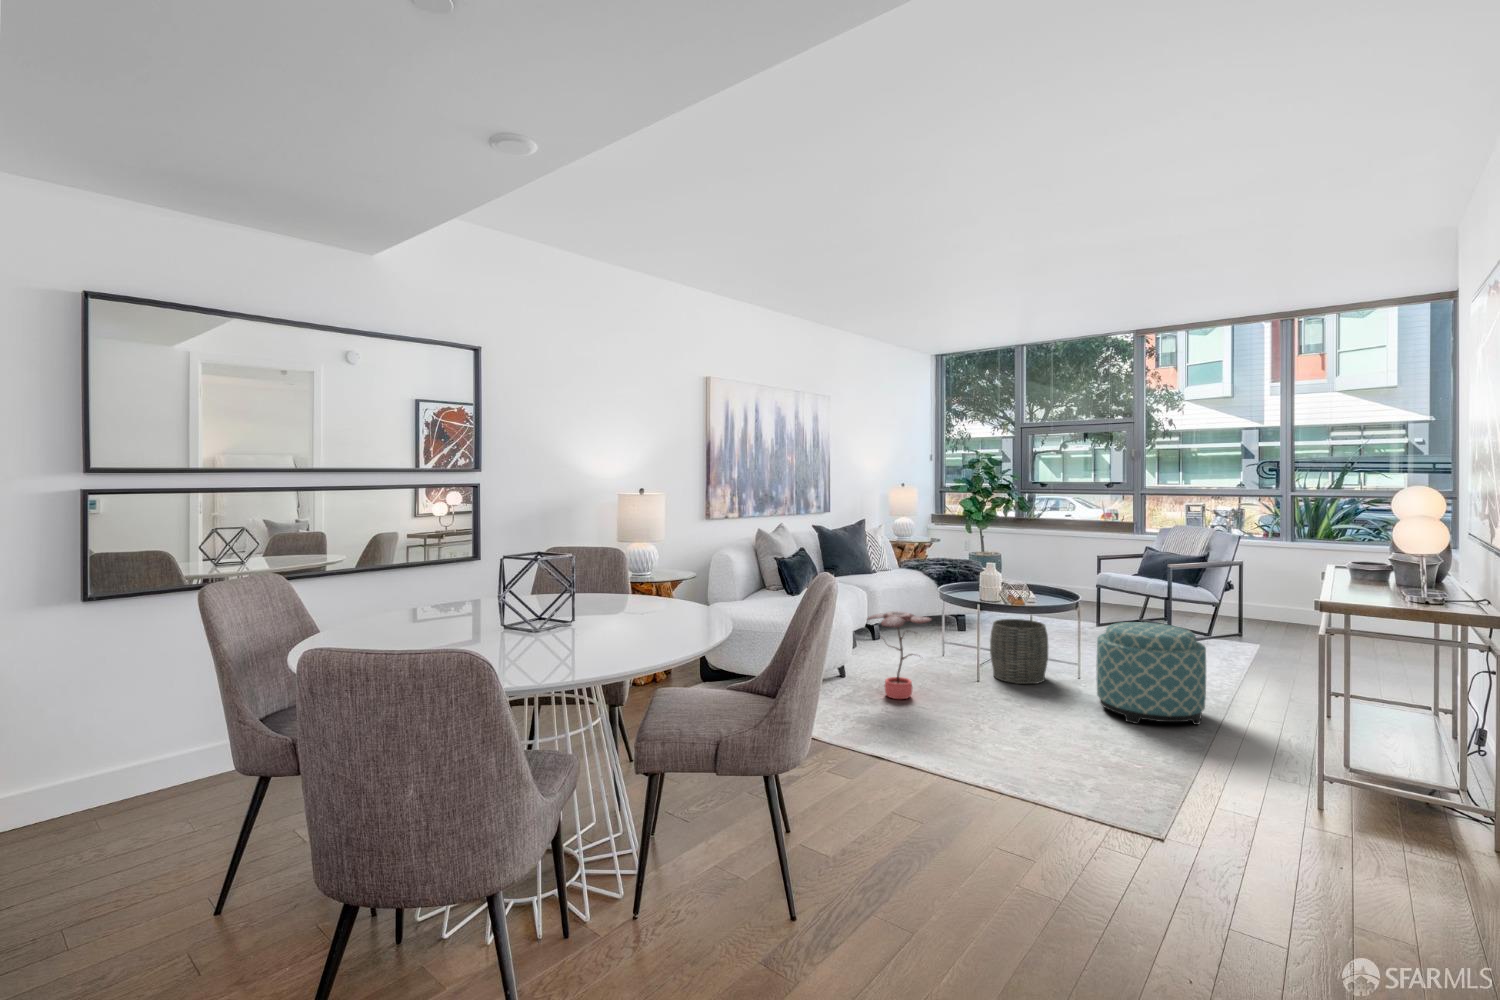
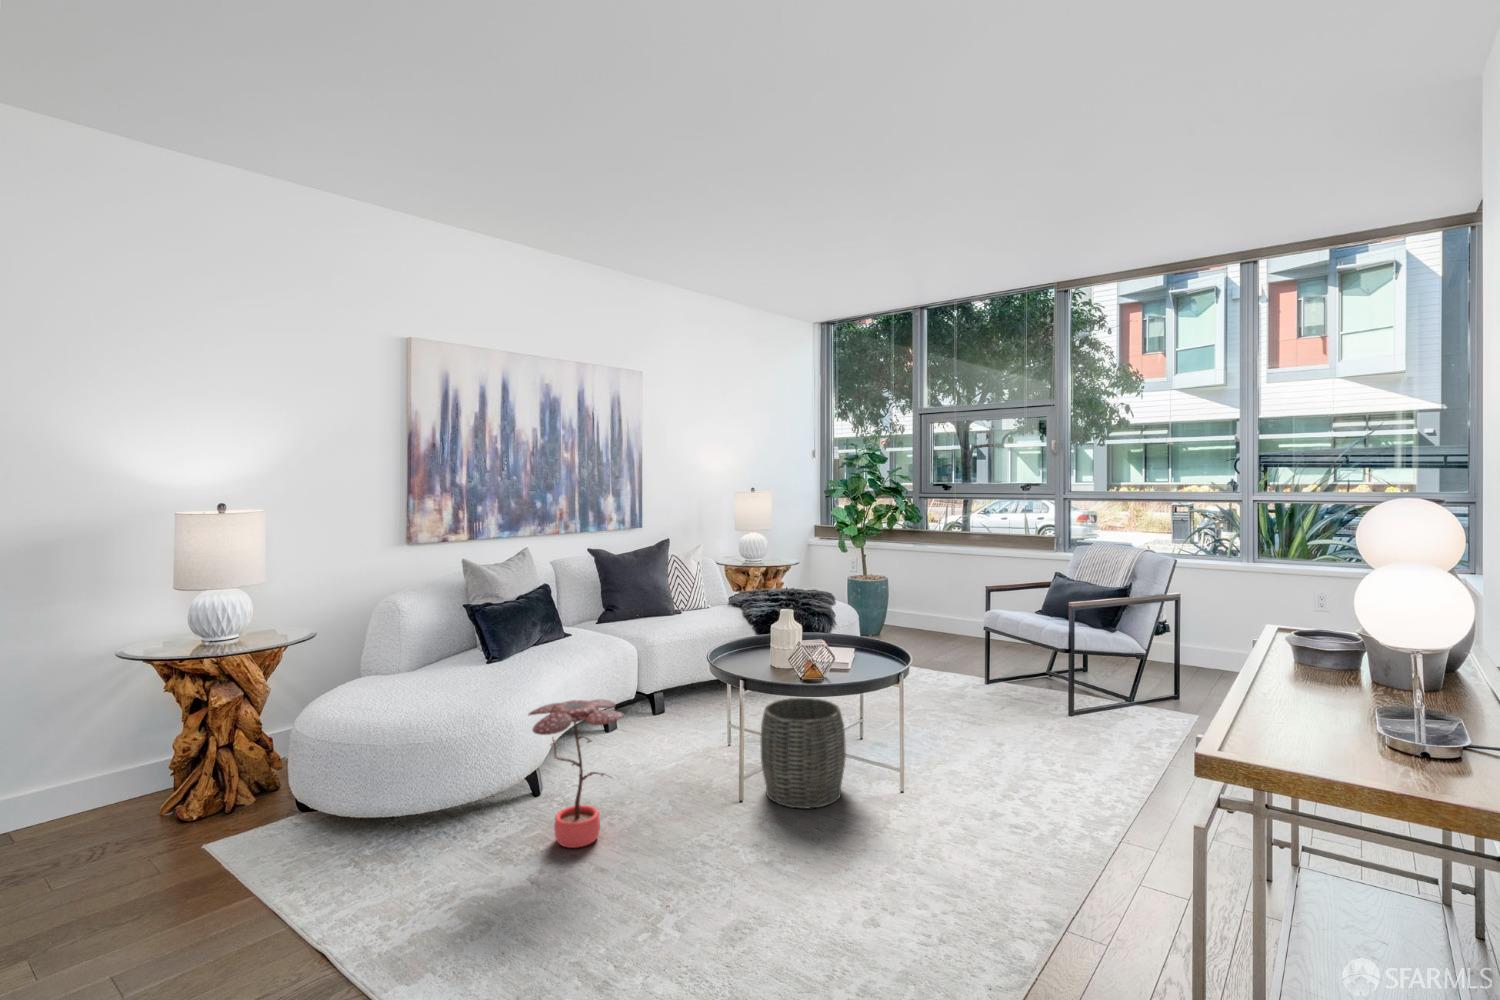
ottoman: present [1096,622,1206,725] -> none [880,720,1048,917]

